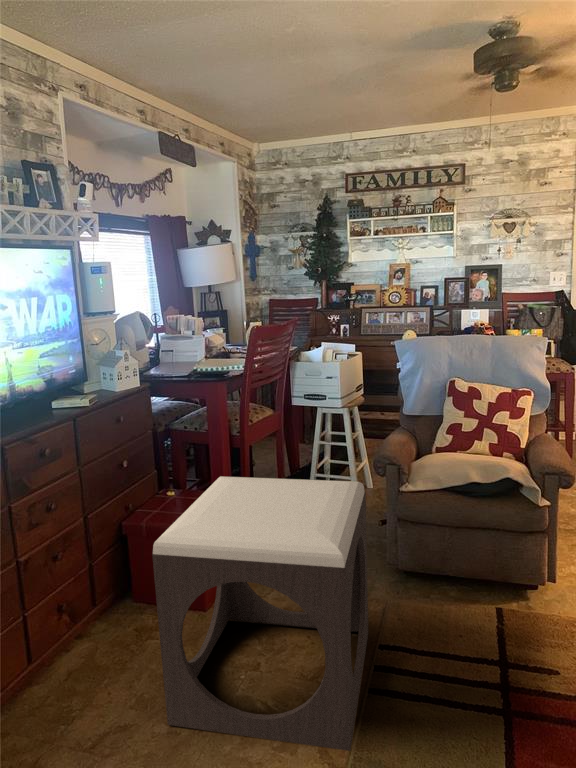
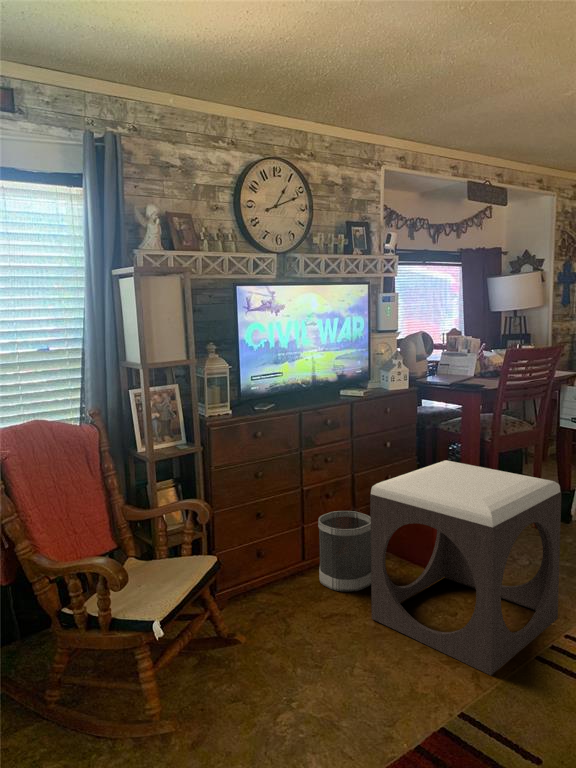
wastebasket: none [53,569,143,695] -> present [318,511,371,591]

